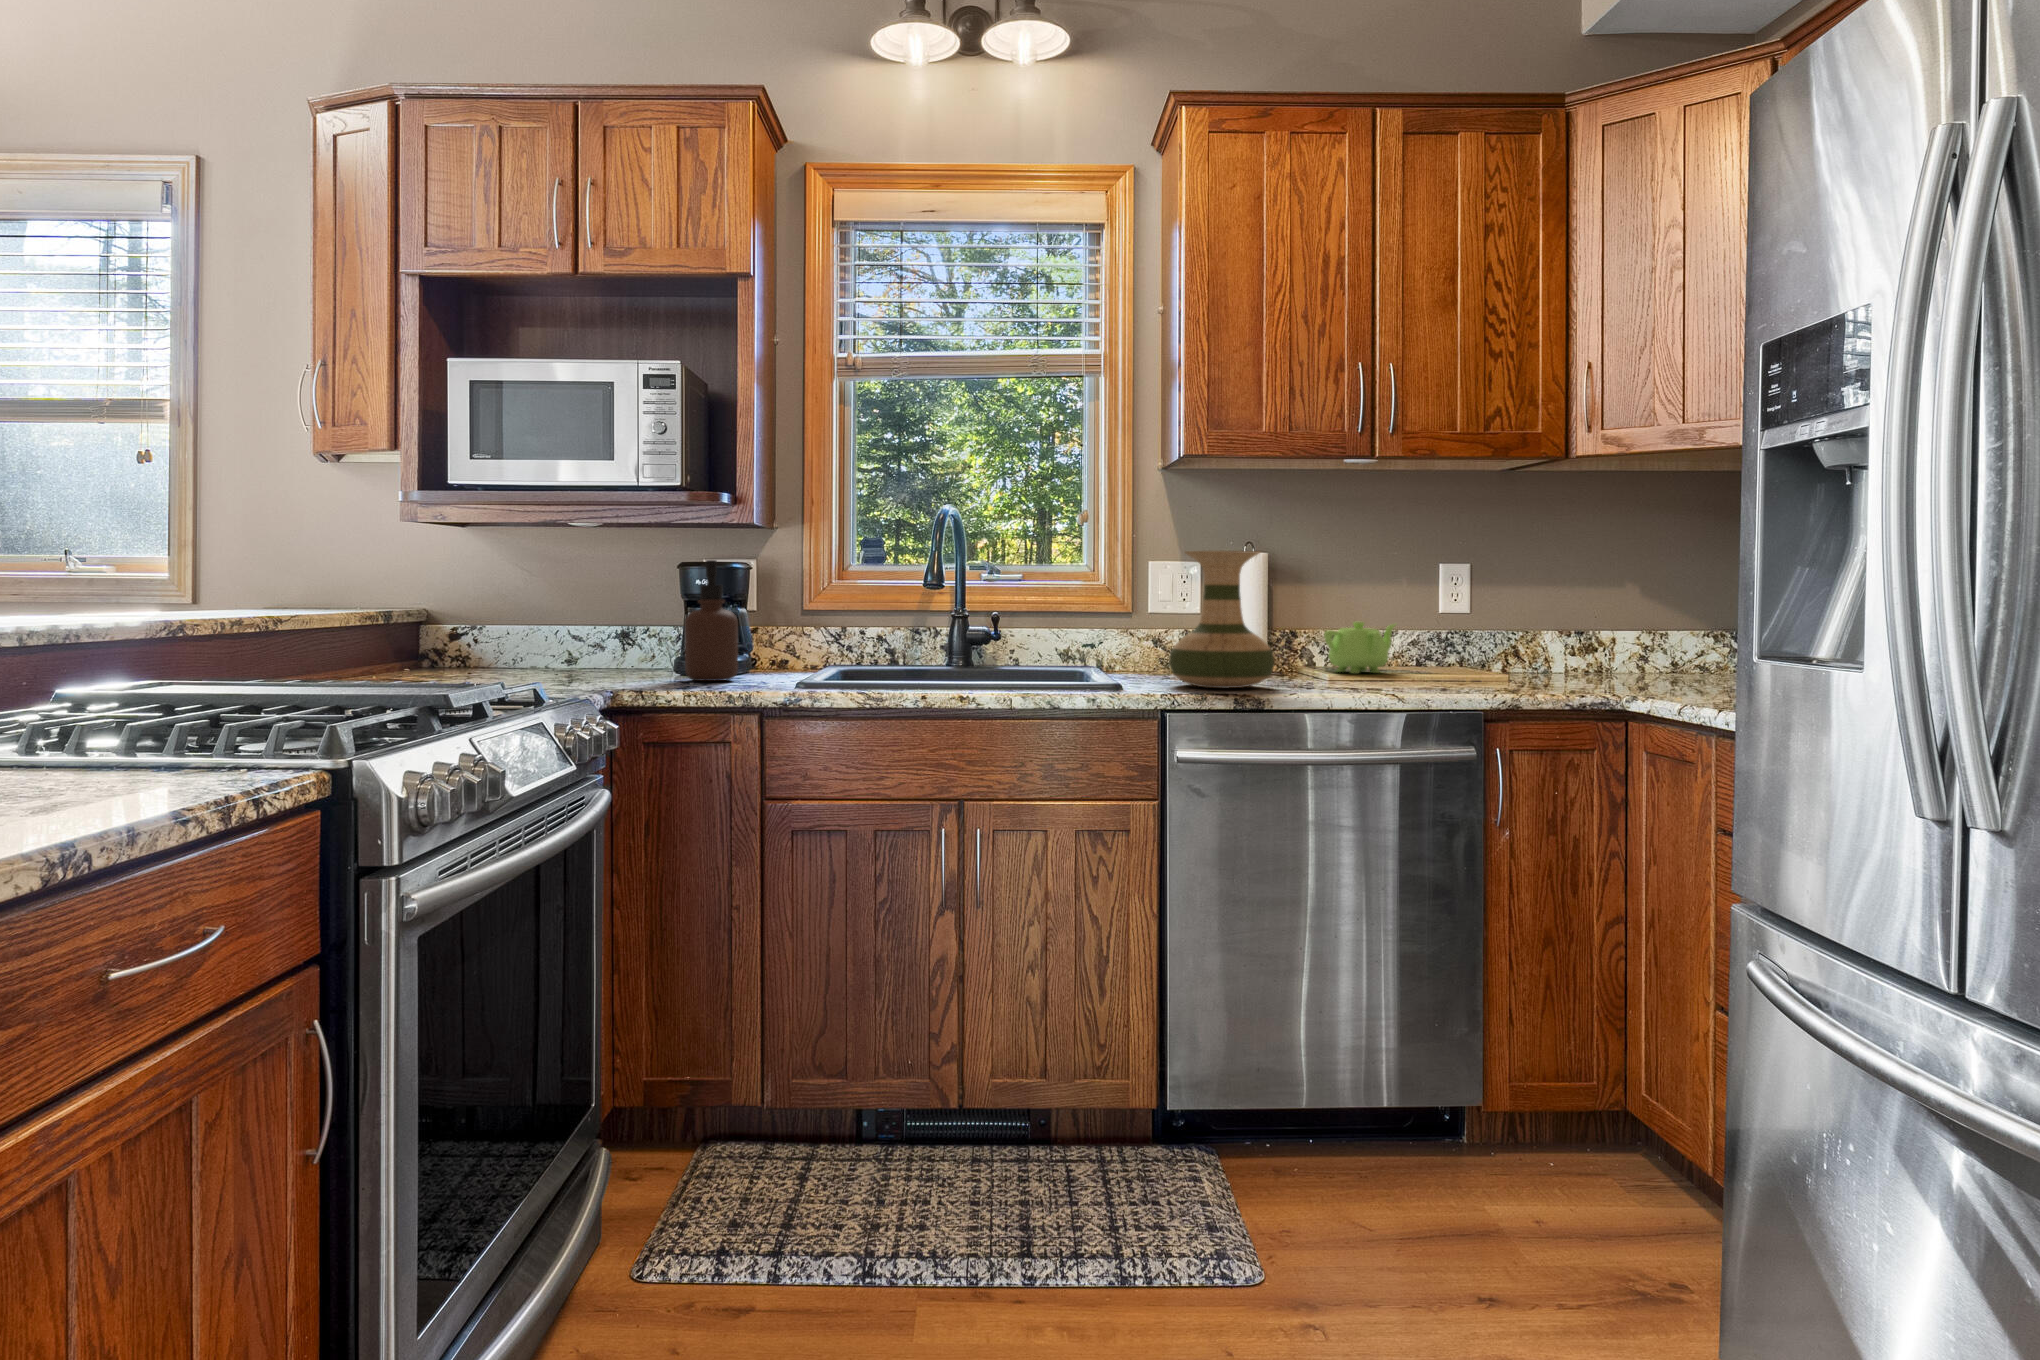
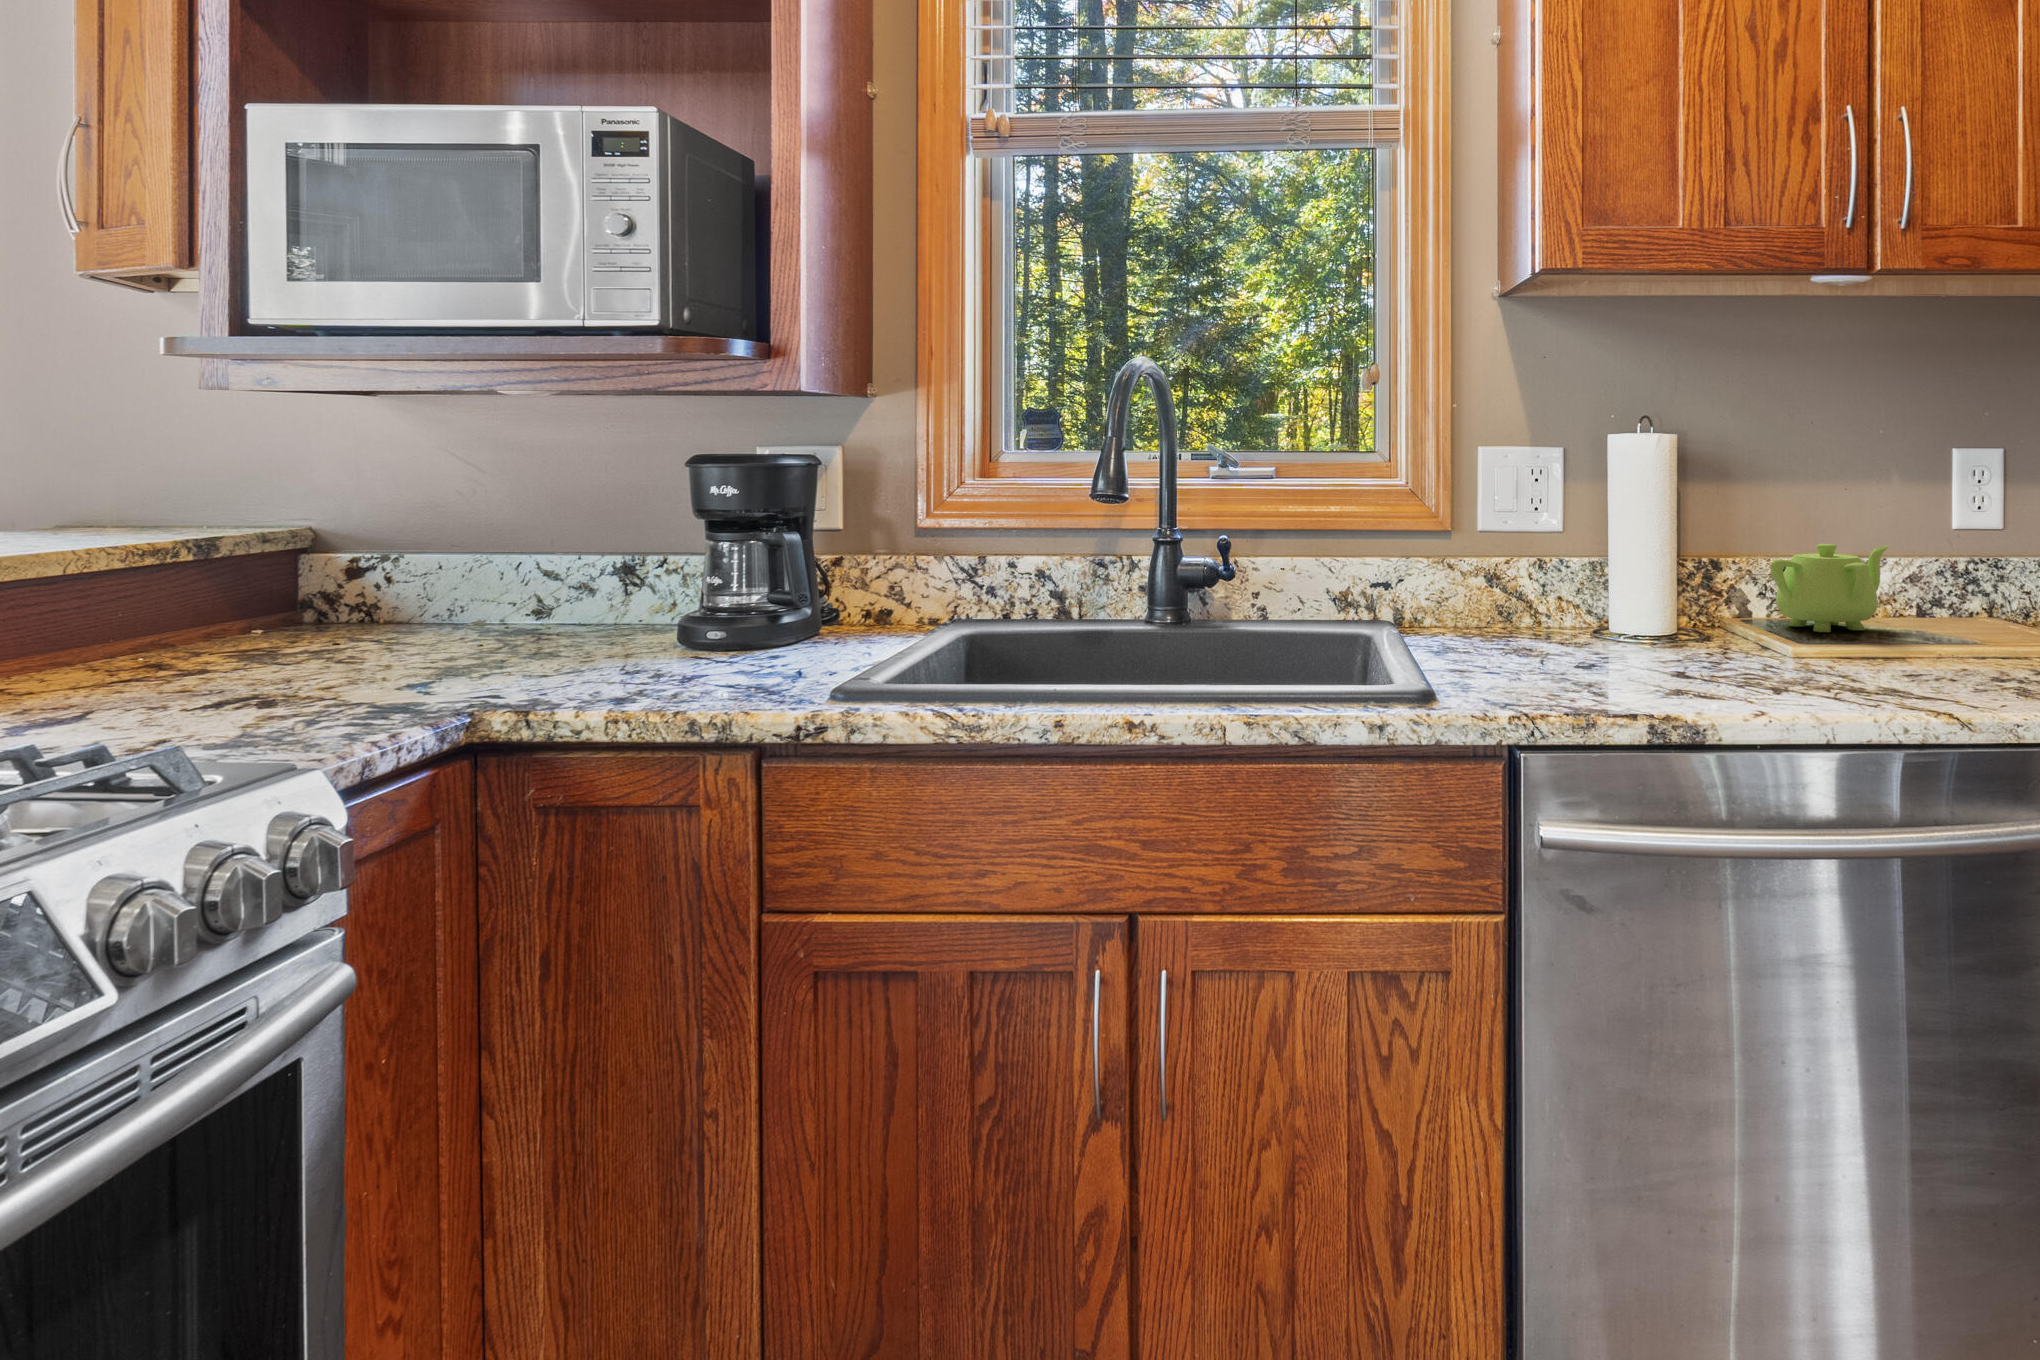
vase: present [1169,551,1274,688] -> none [1519,440,1709,690]
soap dispenser: present [685,560,738,681] -> none [653,459,753,678]

